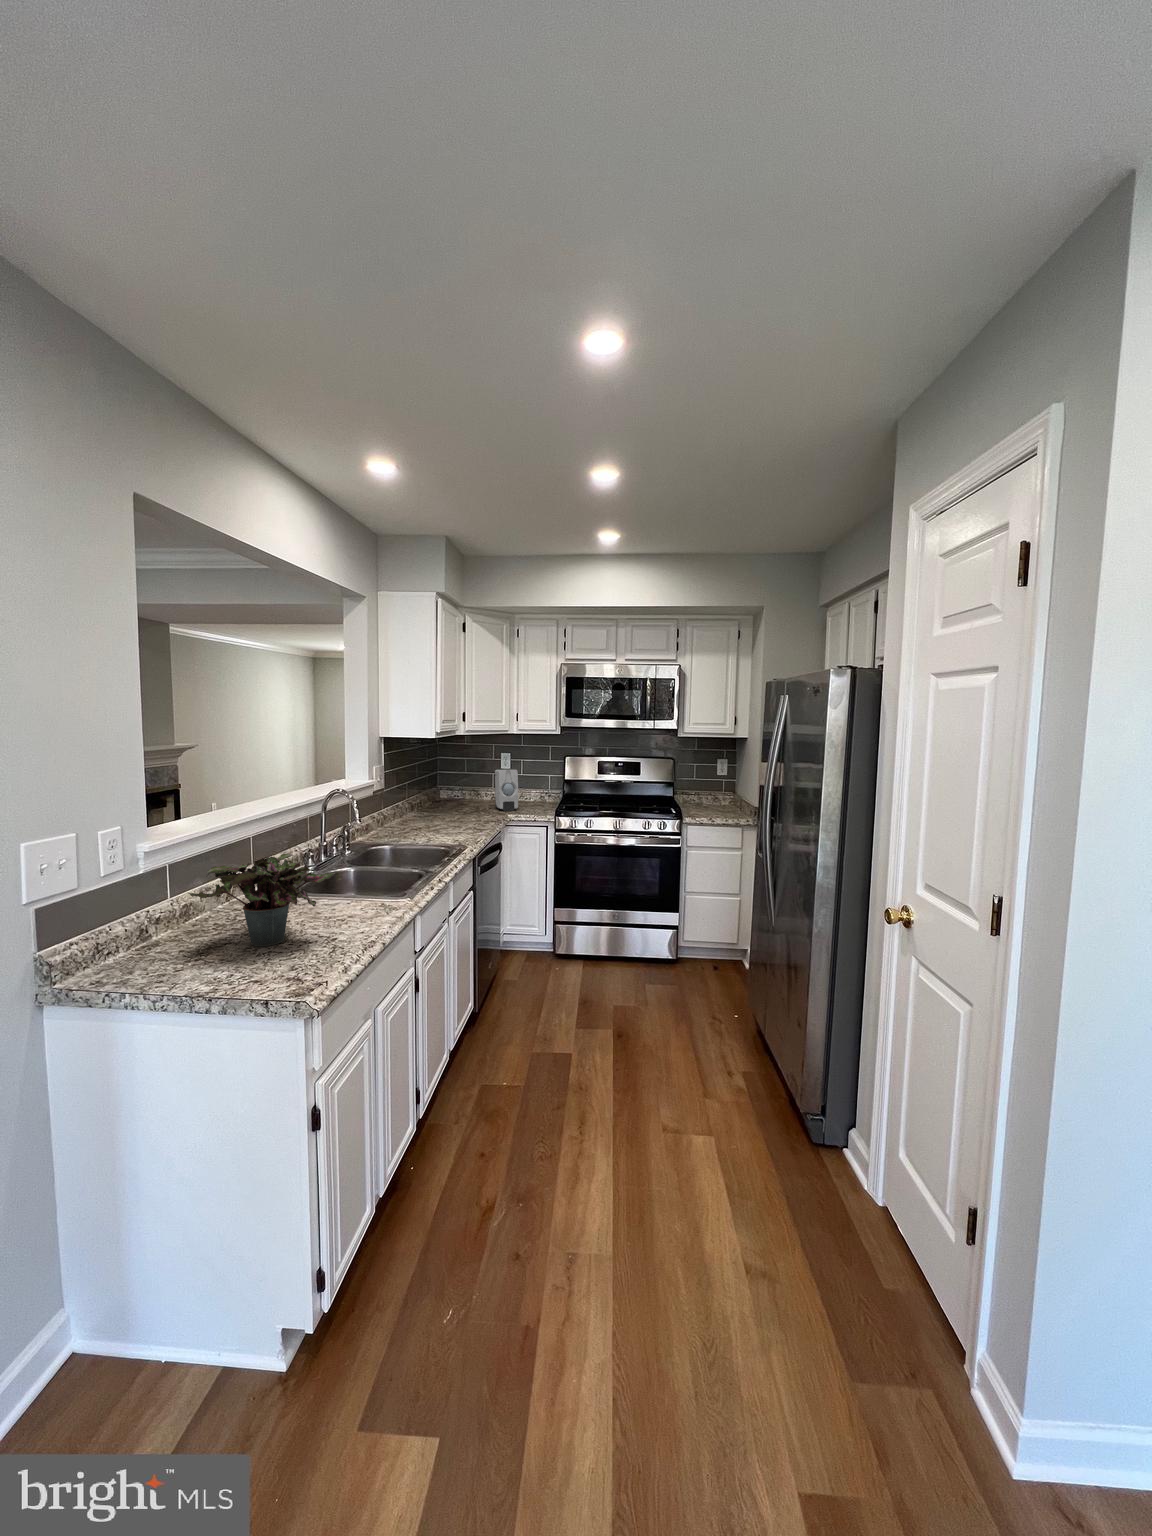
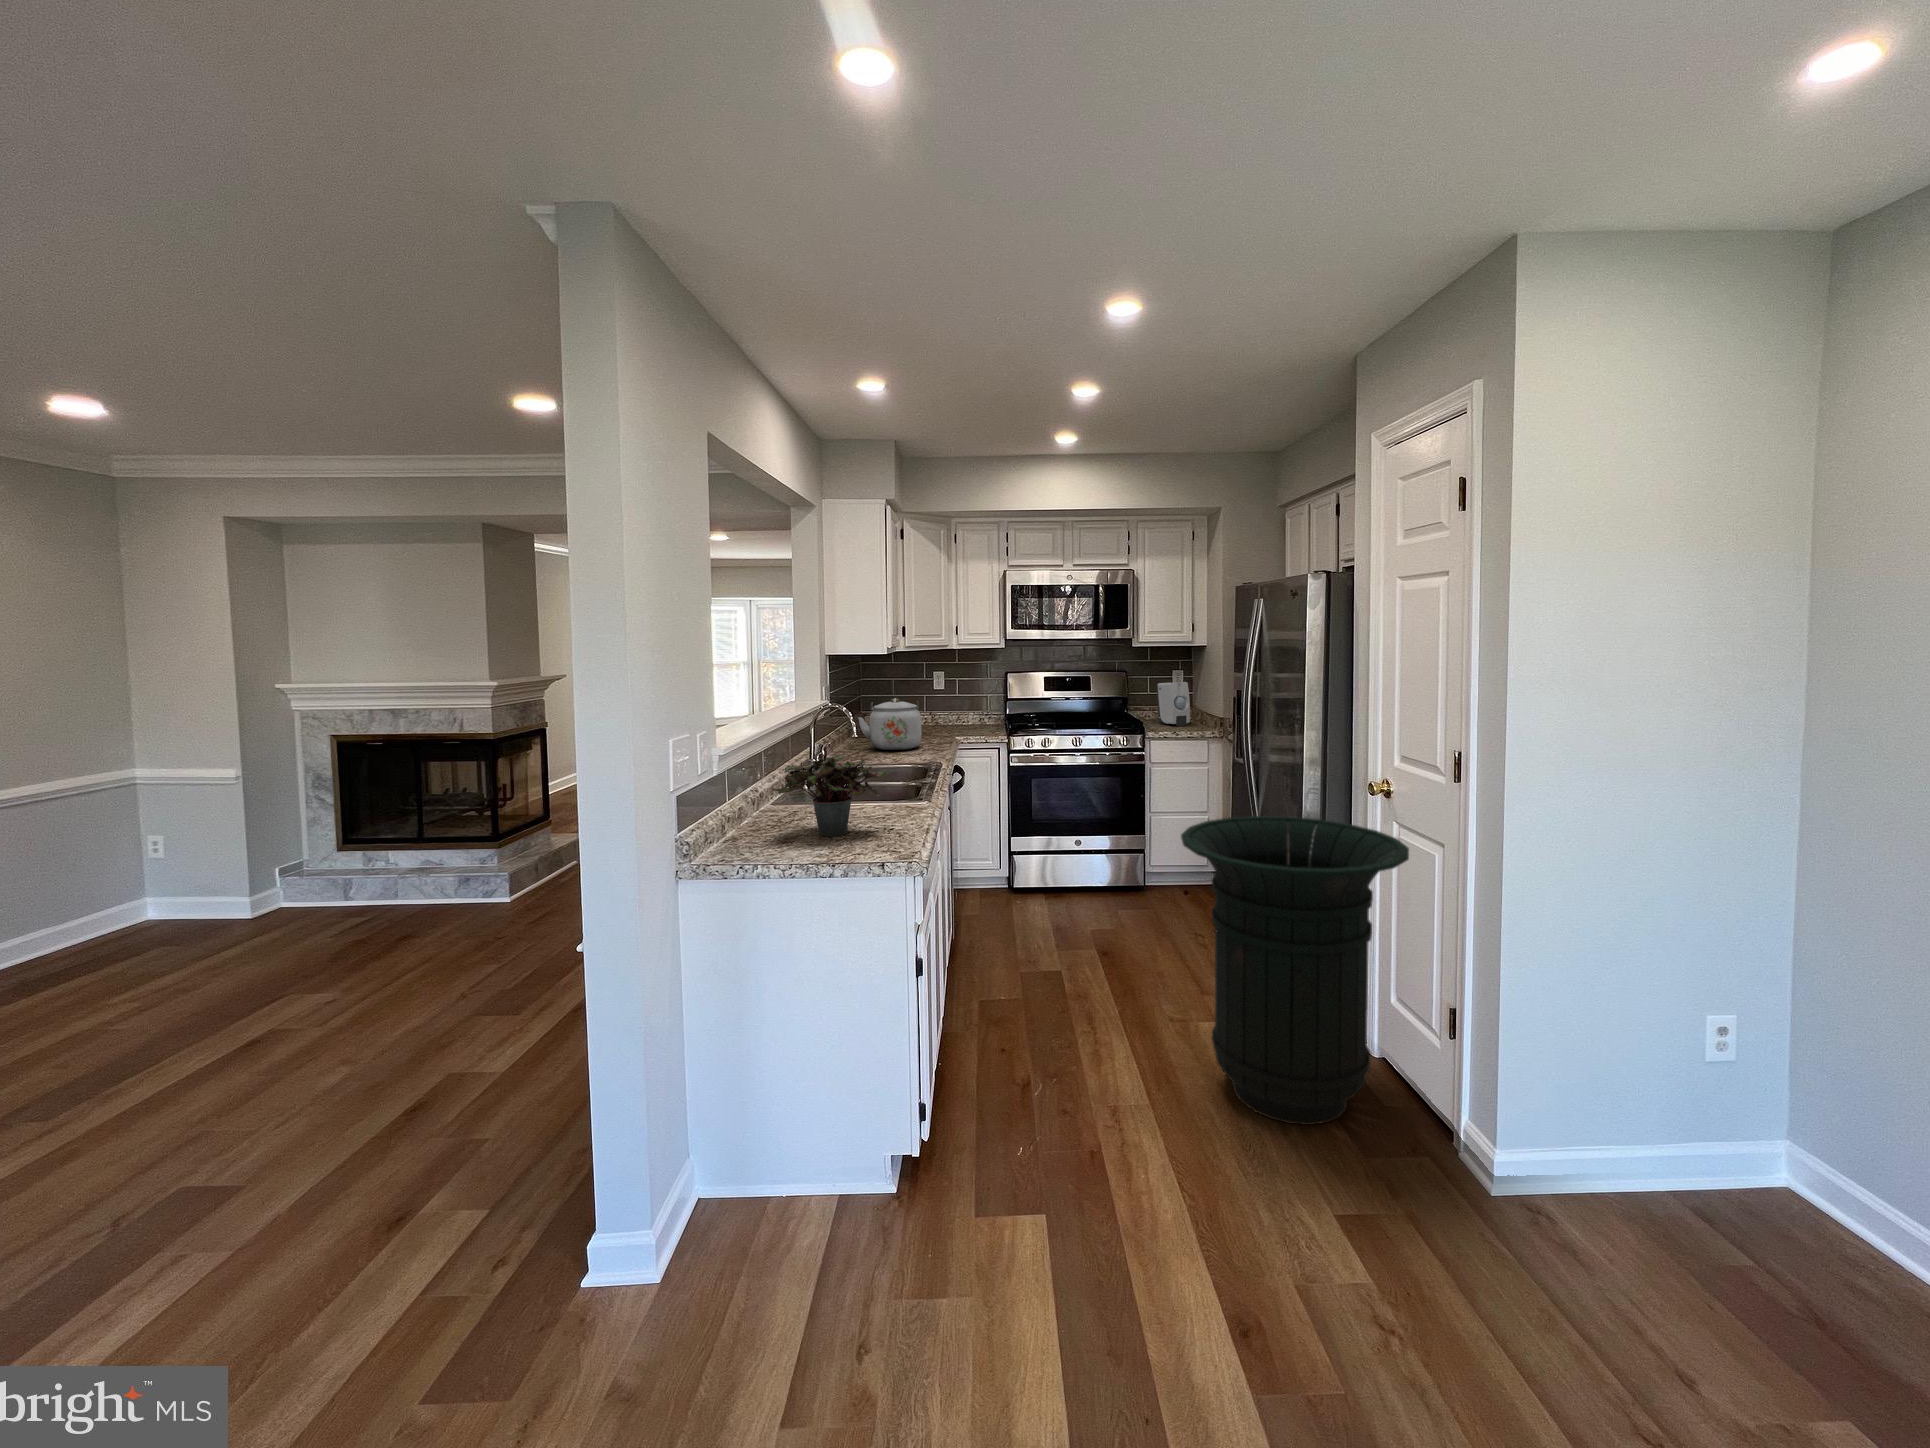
soap dispenser: present [495,770,518,811] -> present [1157,682,1190,726]
kettle: none [407,779,467,828] -> present [858,698,922,750]
trash can: none [660,932,927,1314] -> present [1181,816,1409,1125]

